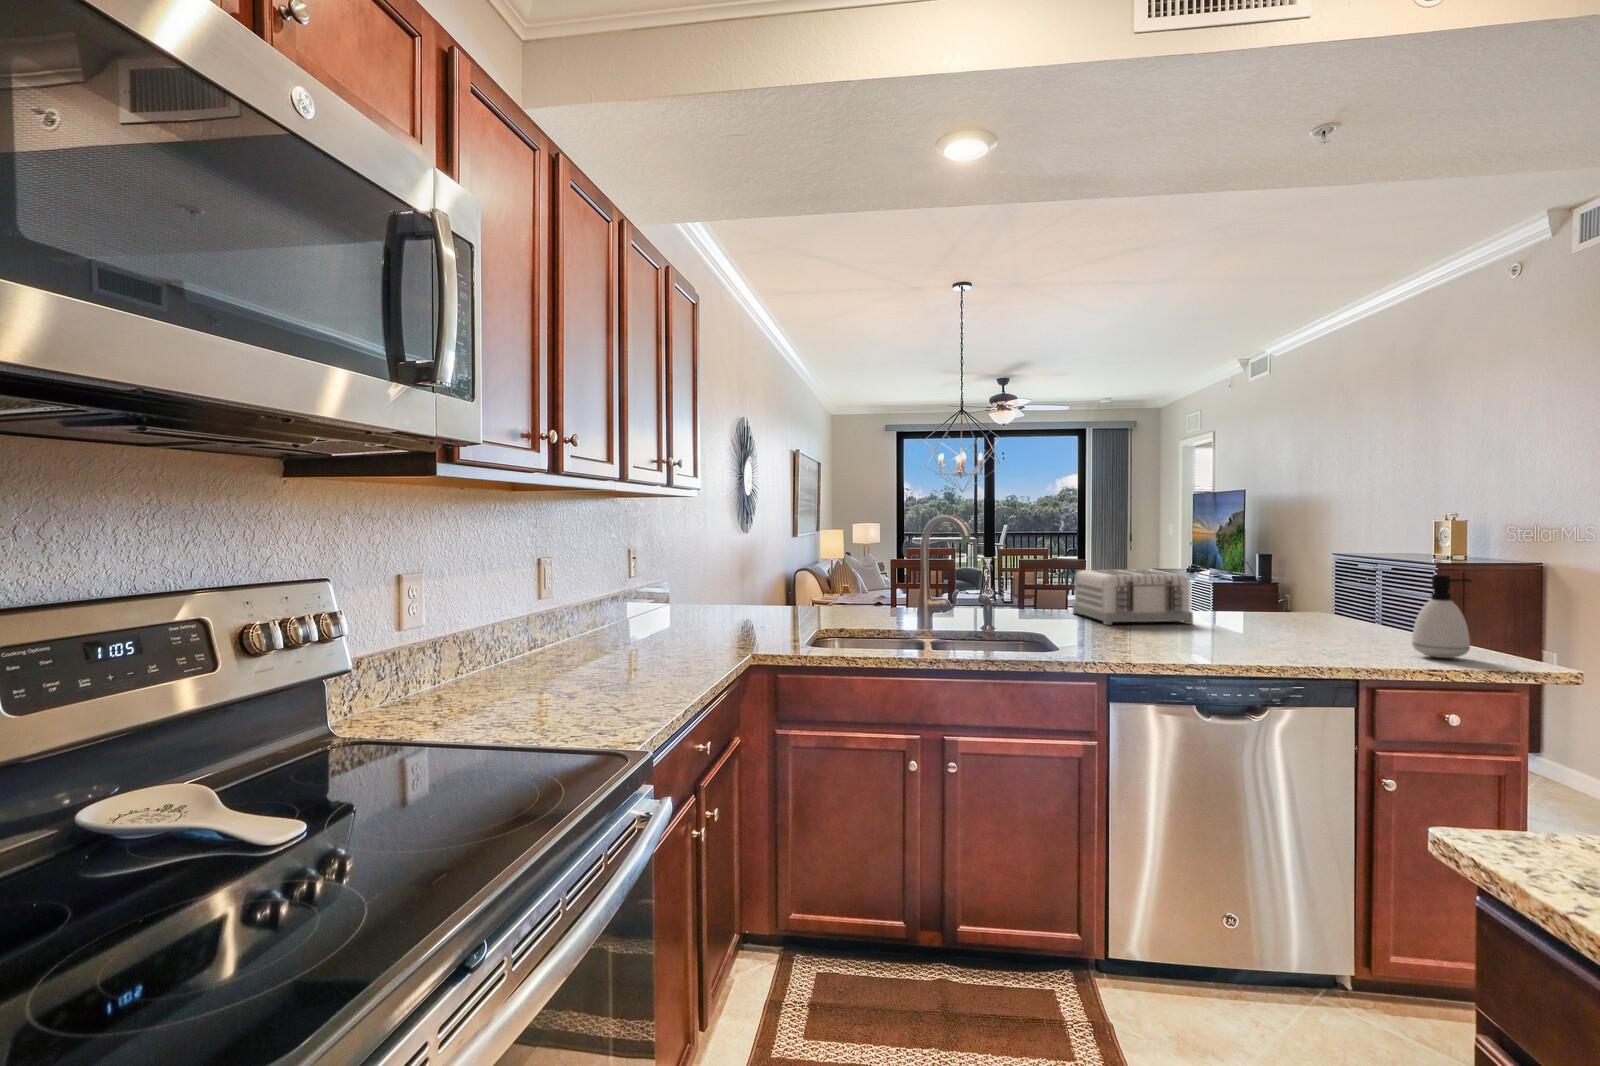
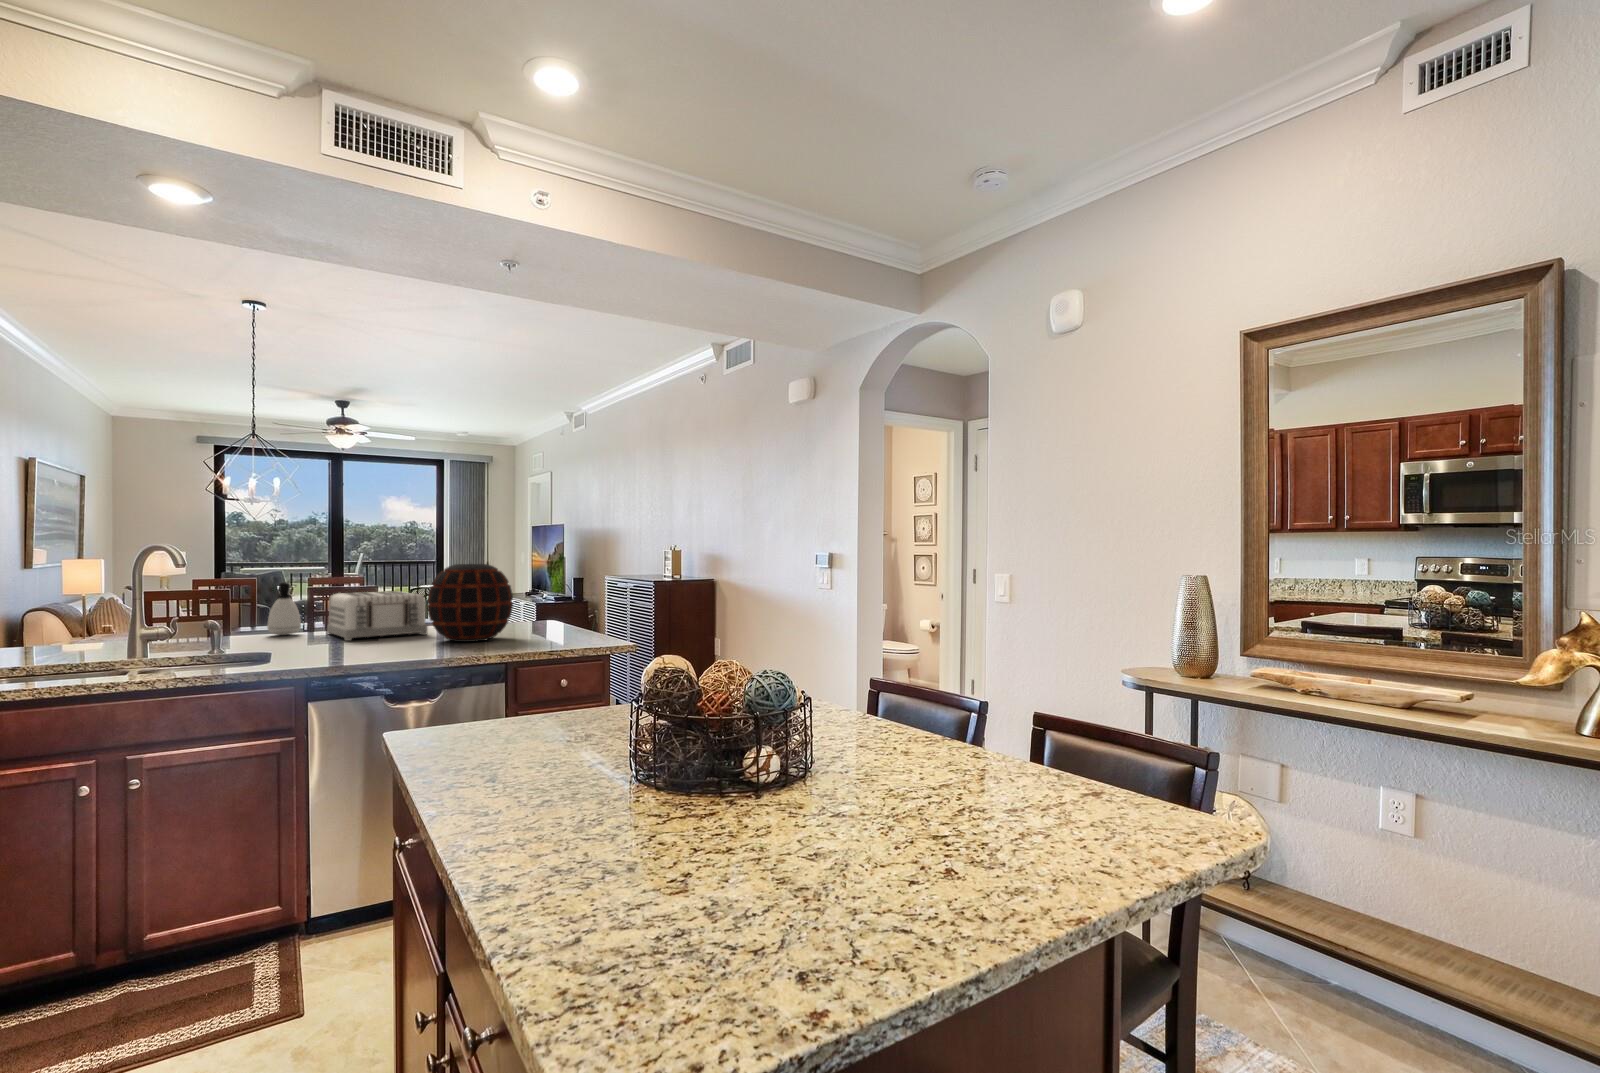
decorative vase: none [1209,540,1328,641] -> present [427,564,513,642]
soap dispenser: present [1412,574,1471,658] -> present [267,582,301,635]

